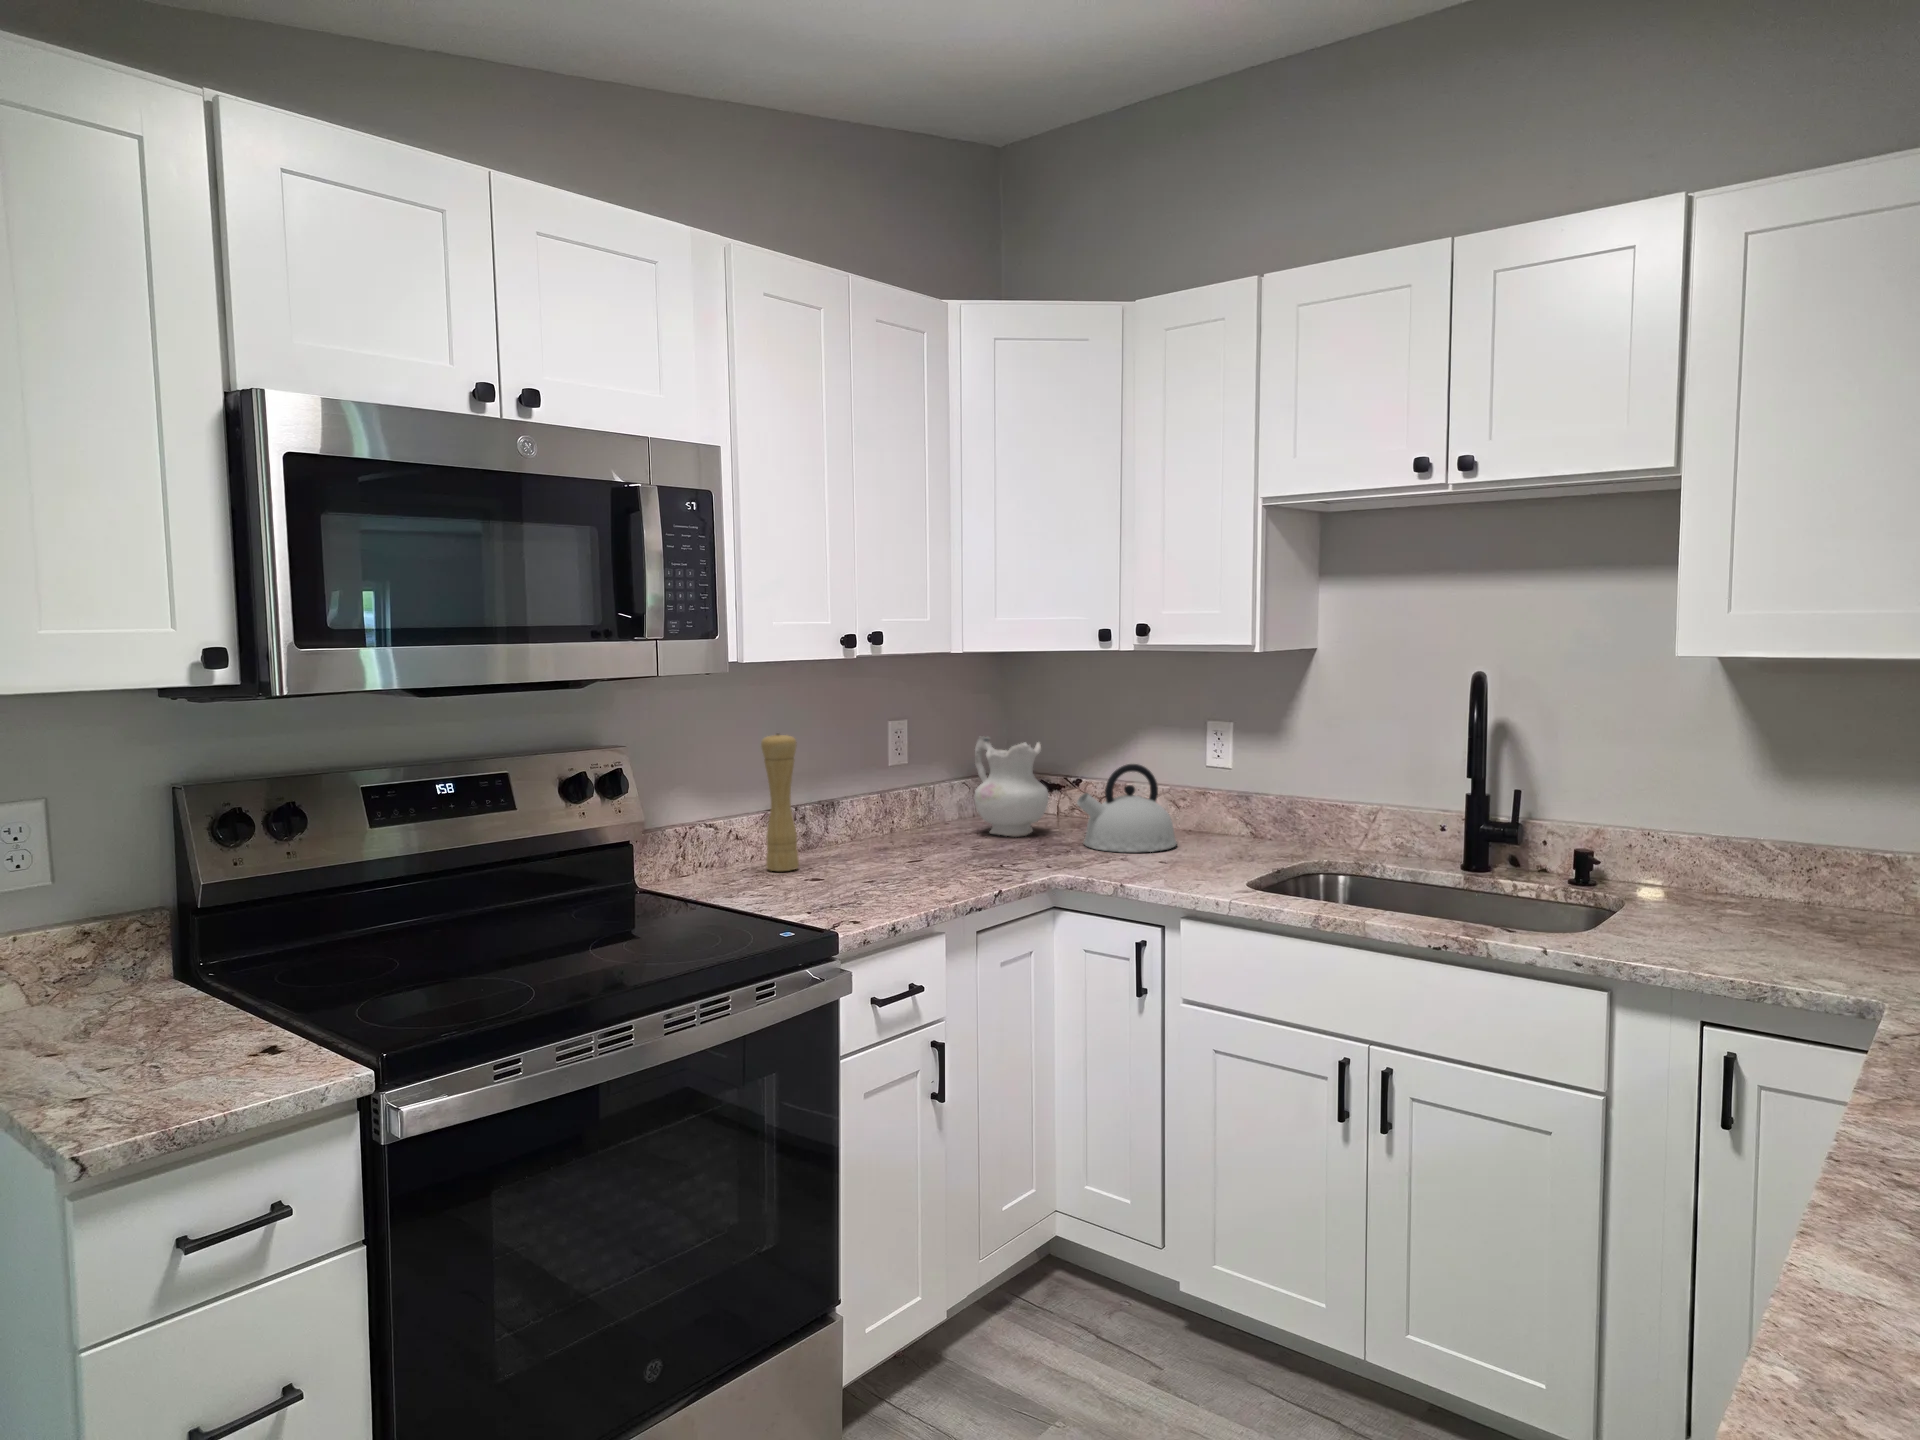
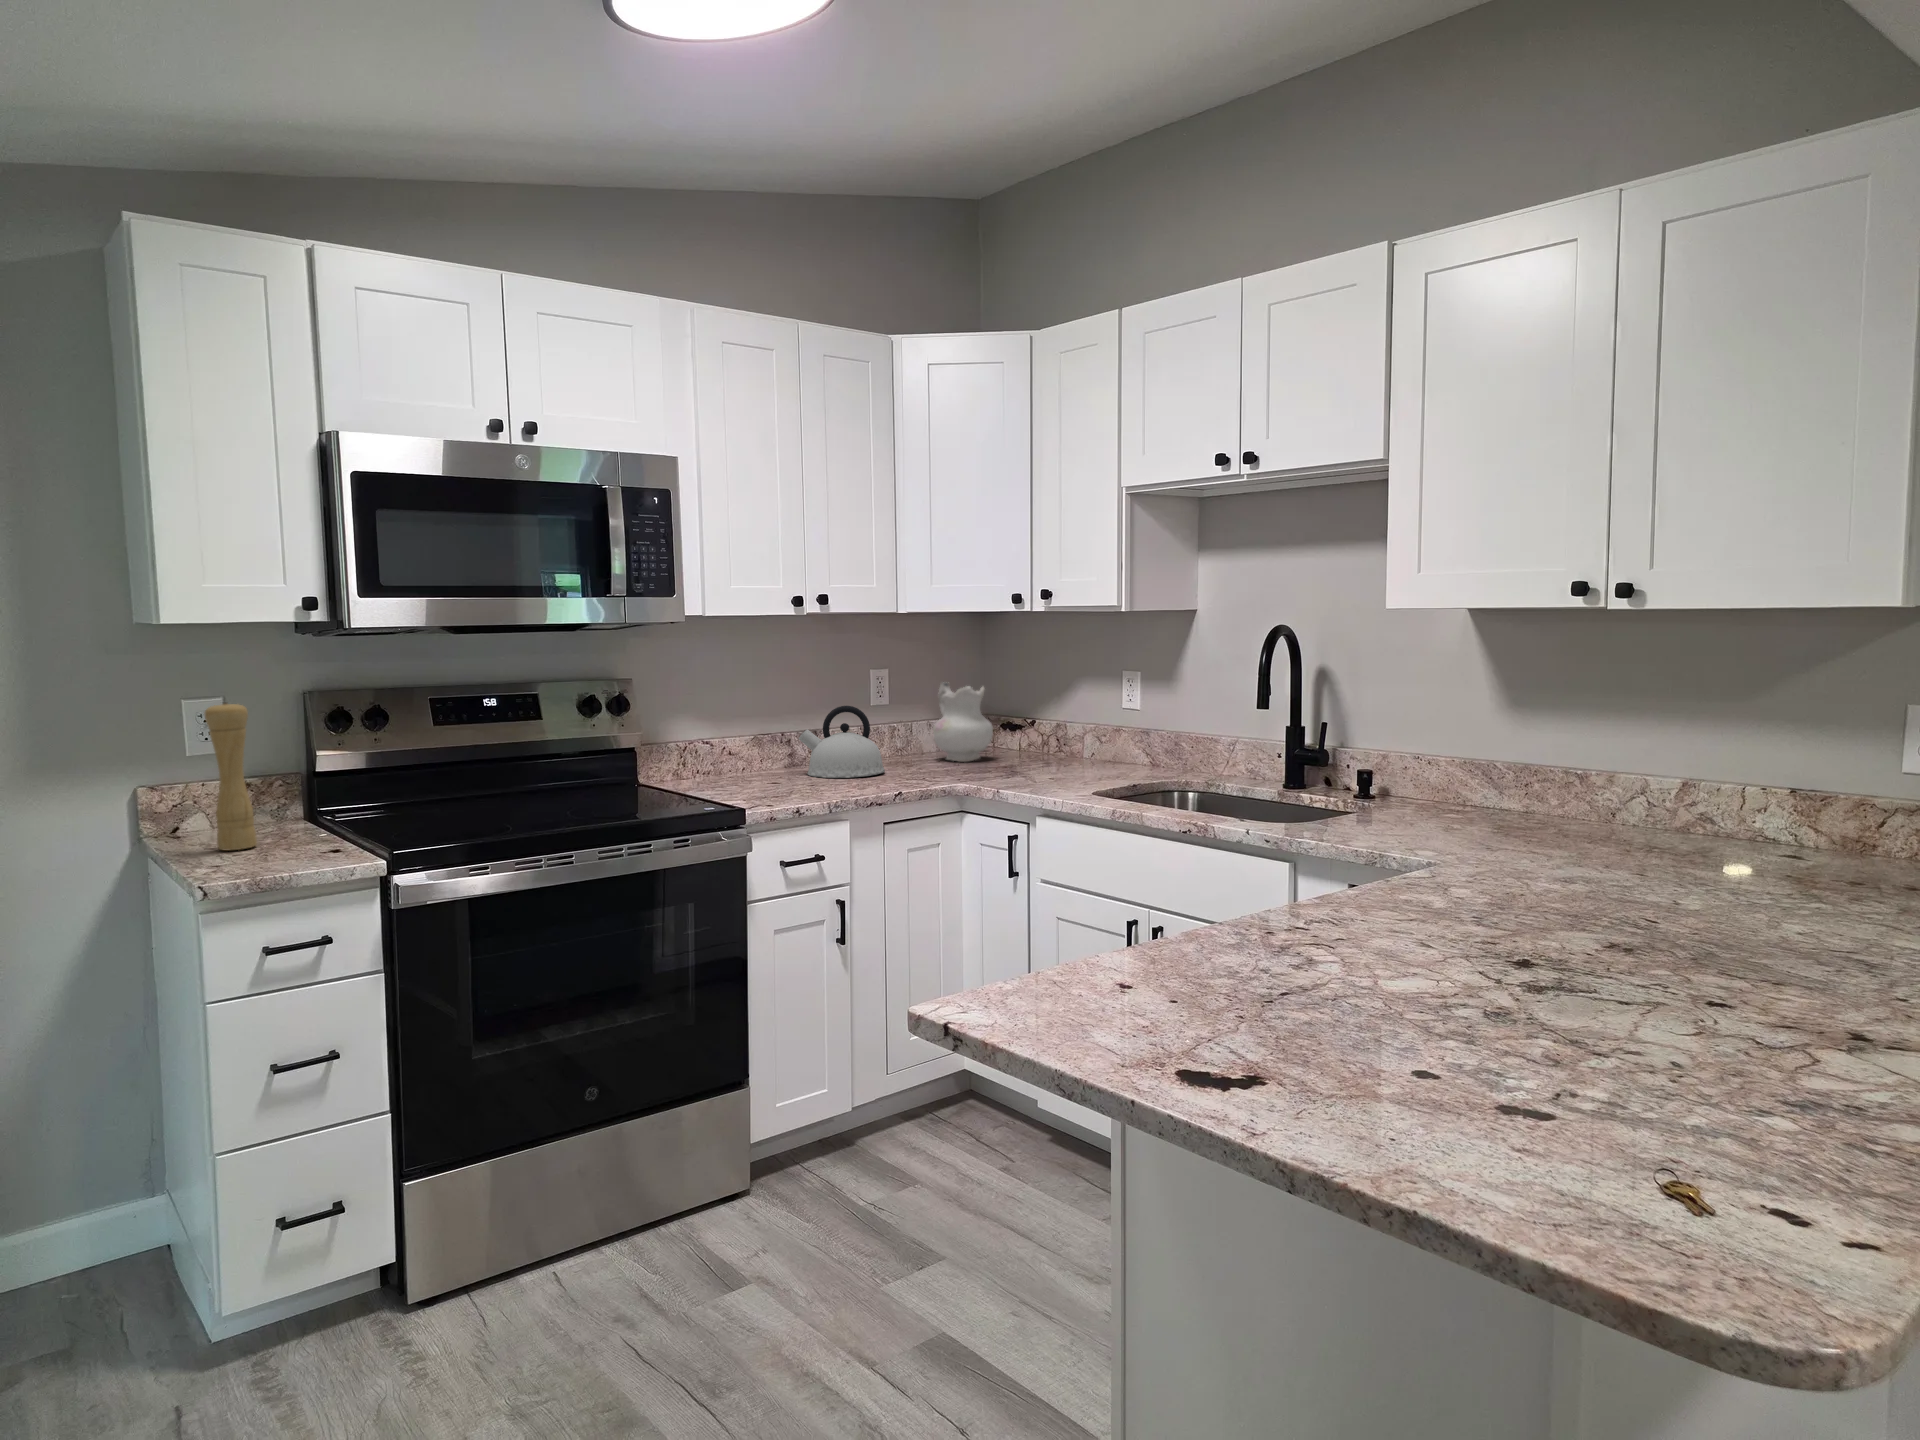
pepper mill: present [761,733,799,871] -> present [205,702,257,851]
kettle: present [1077,764,1177,853] -> present [798,706,885,778]

